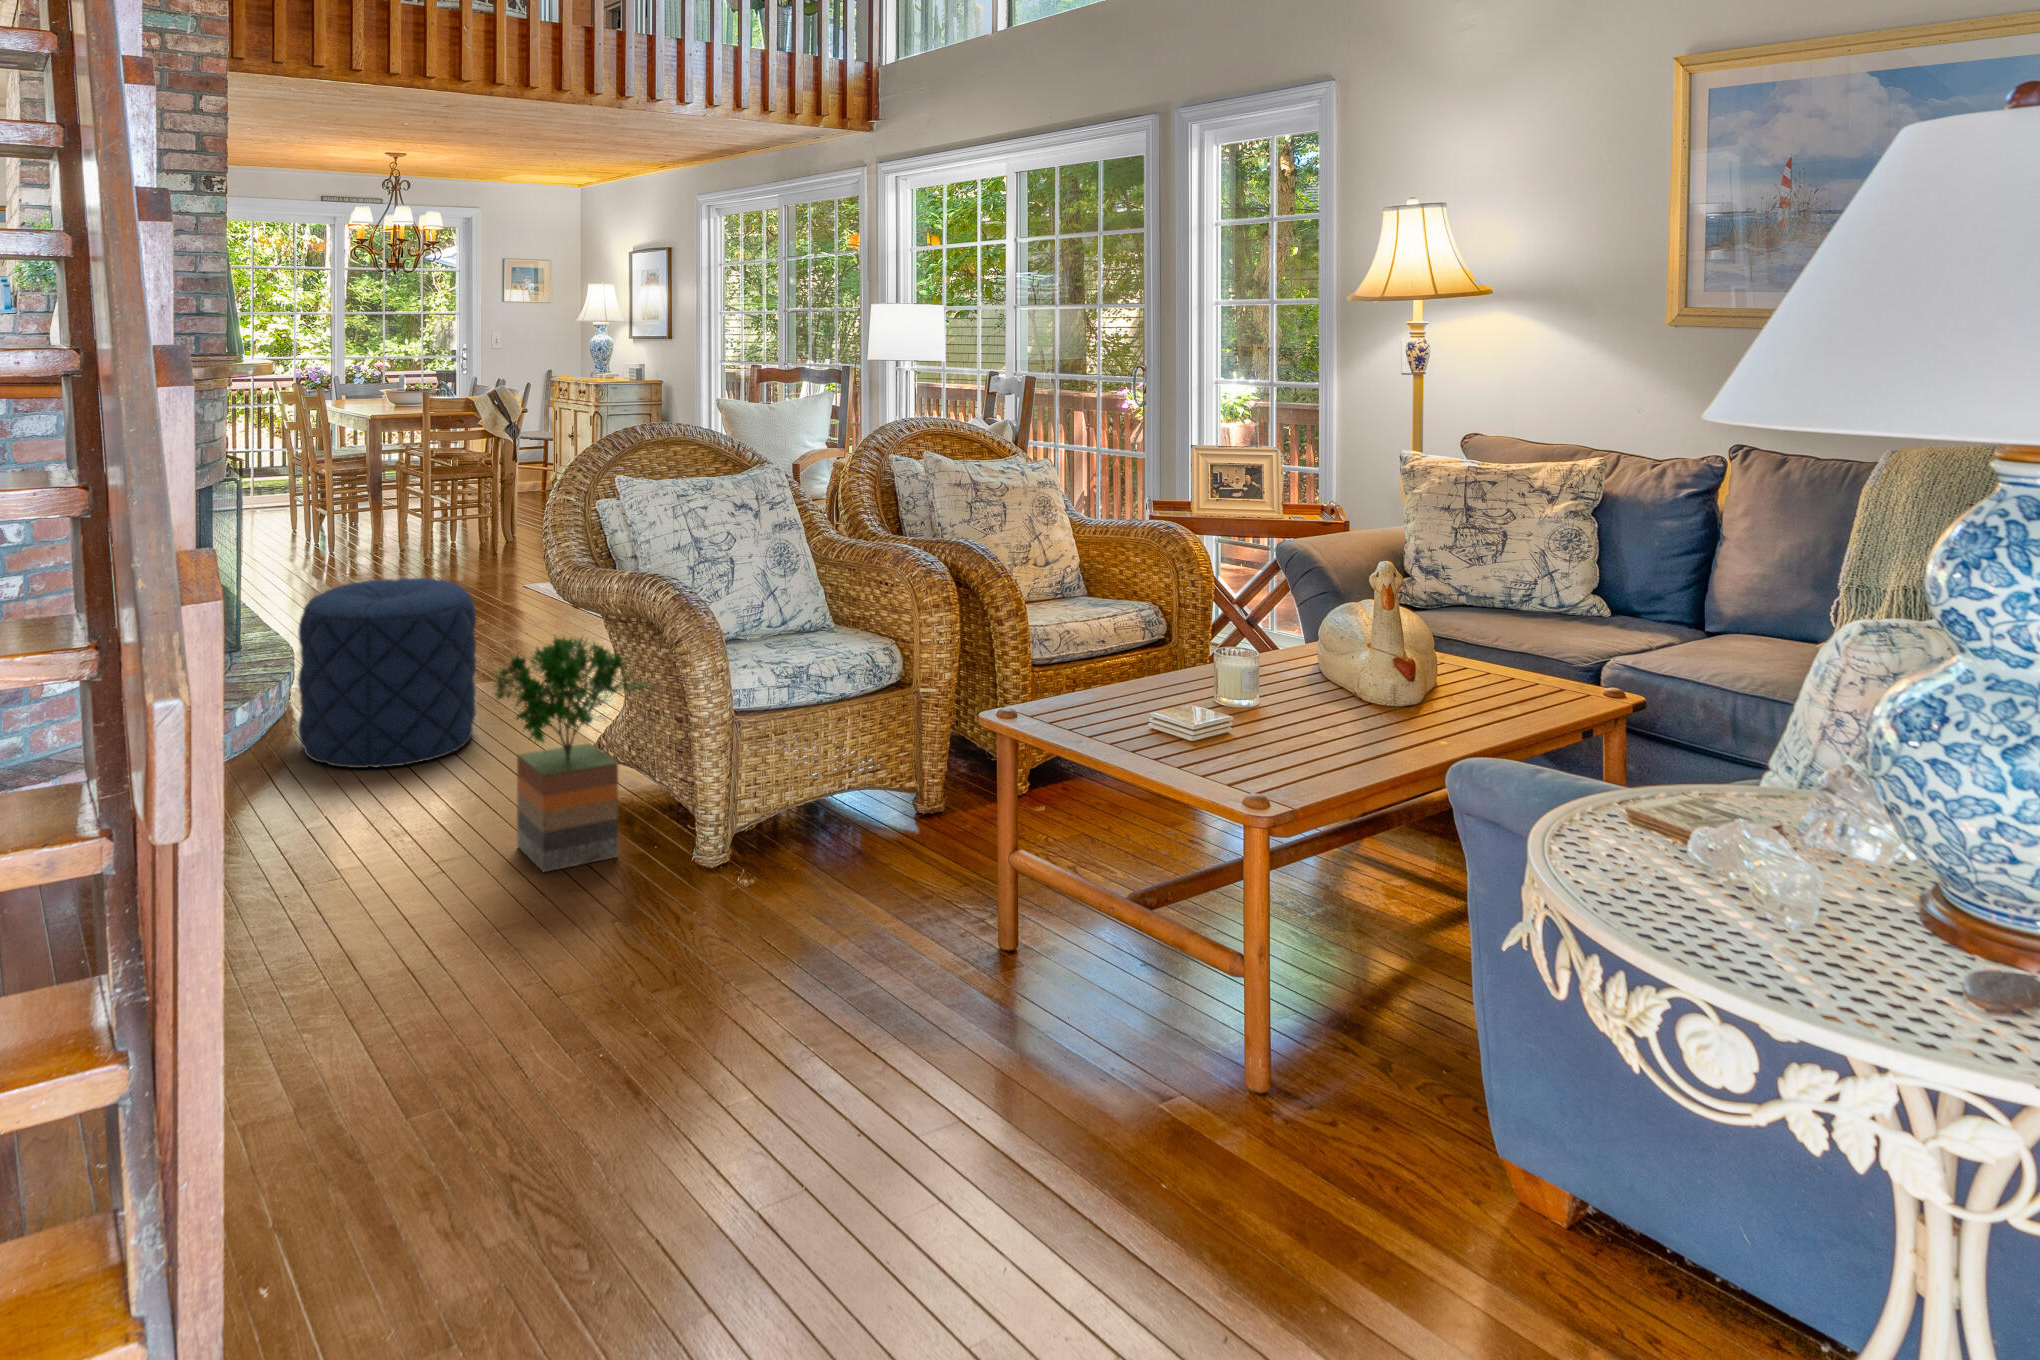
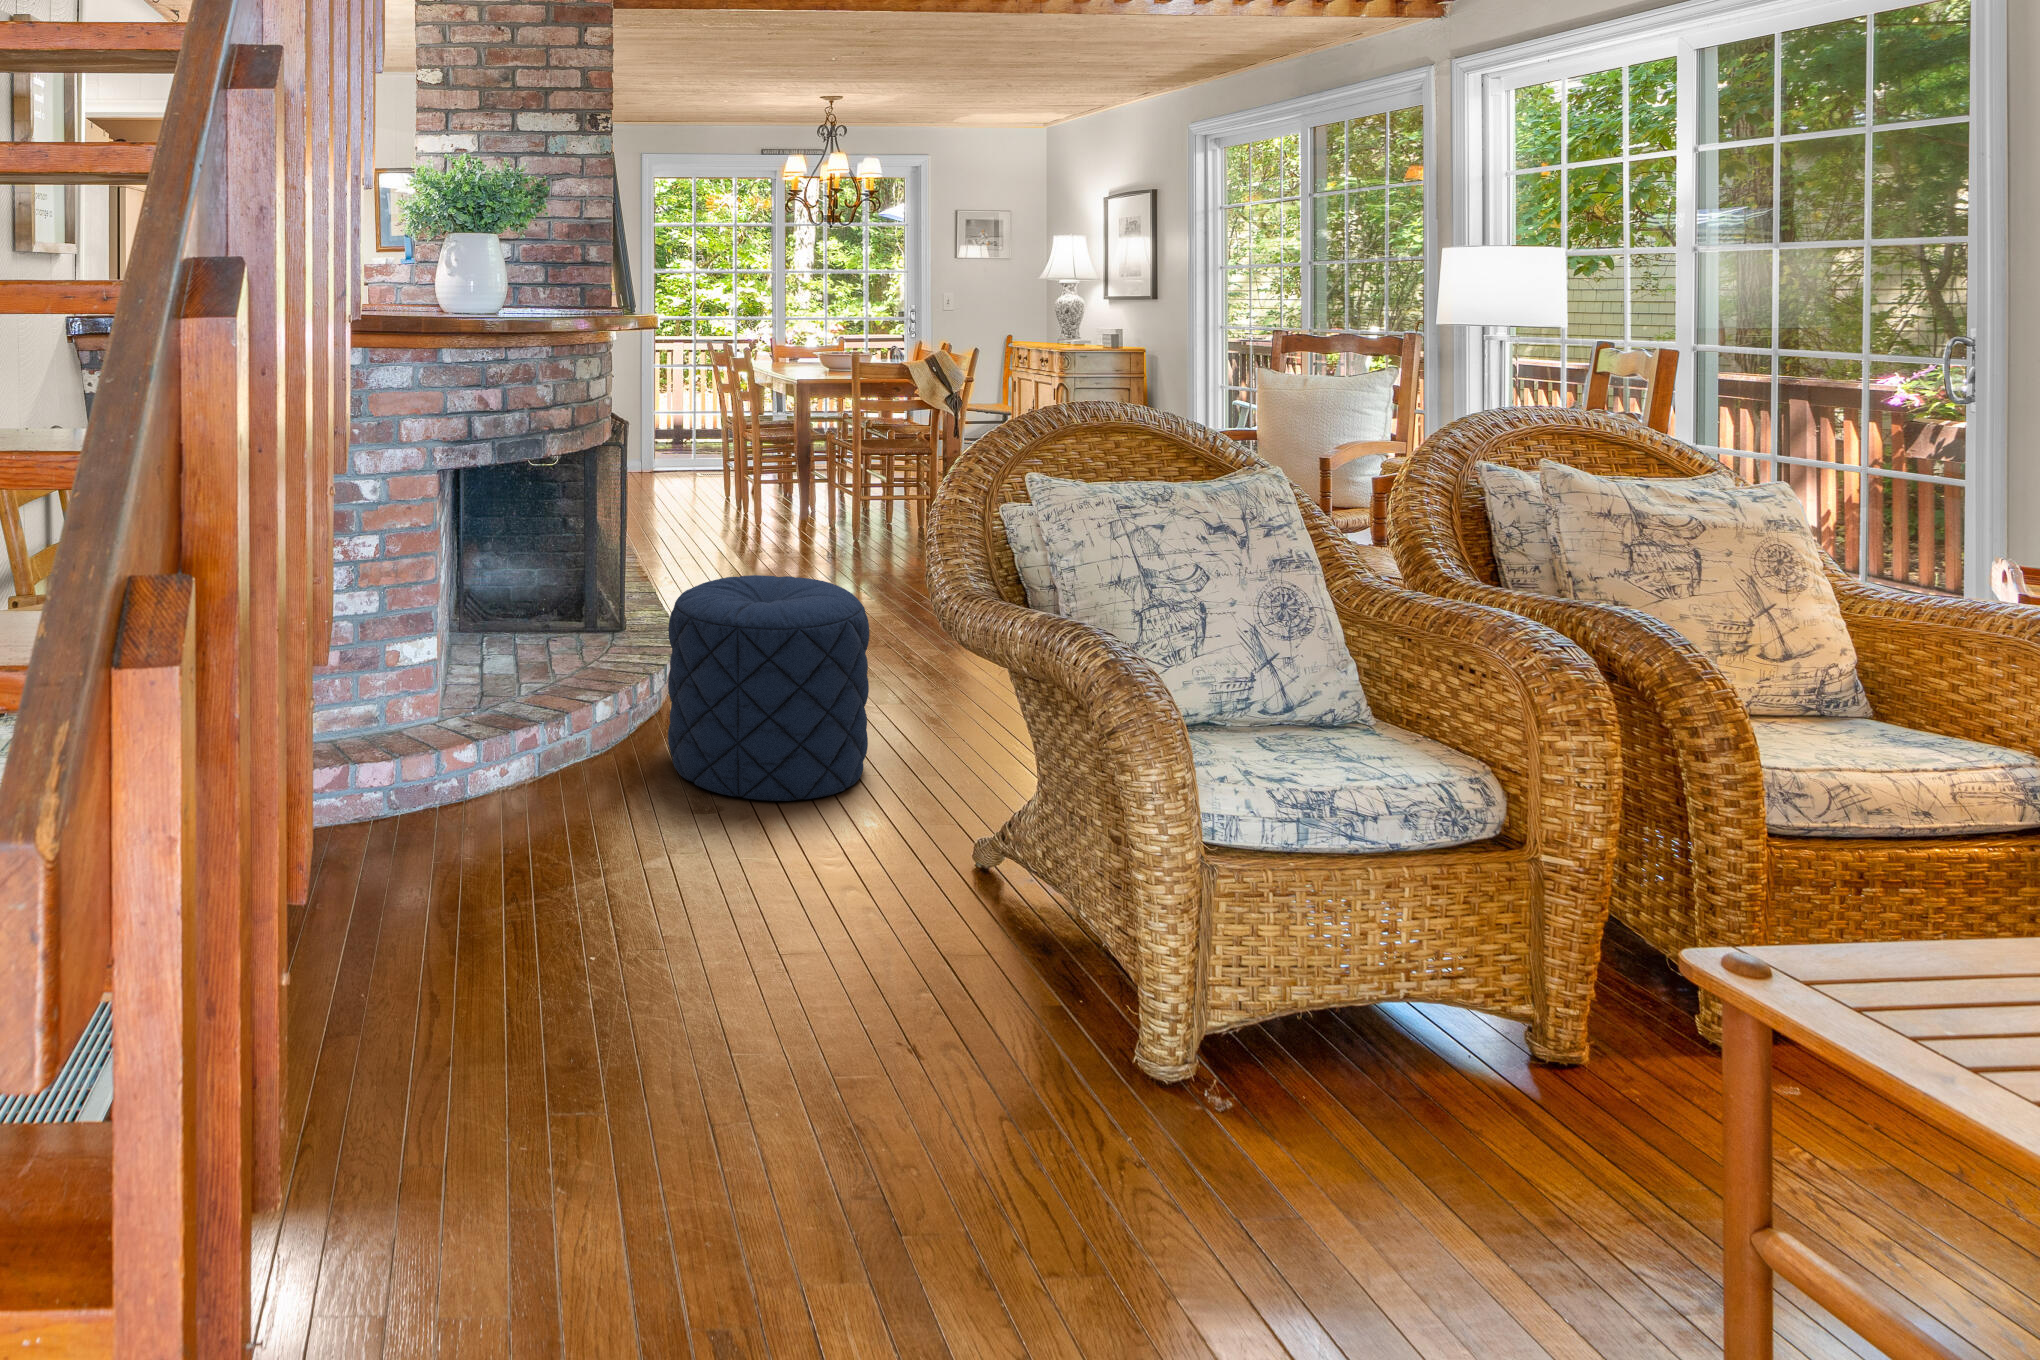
potted tree: present [493,636,649,872] -> none [854,688,1080,1004]

